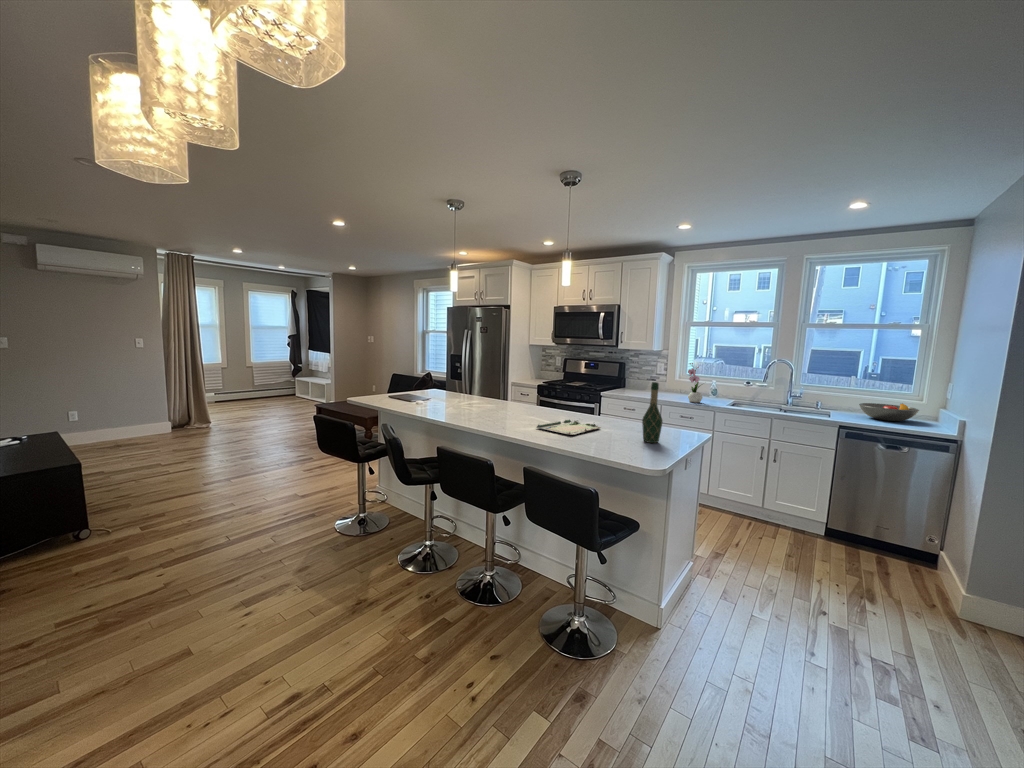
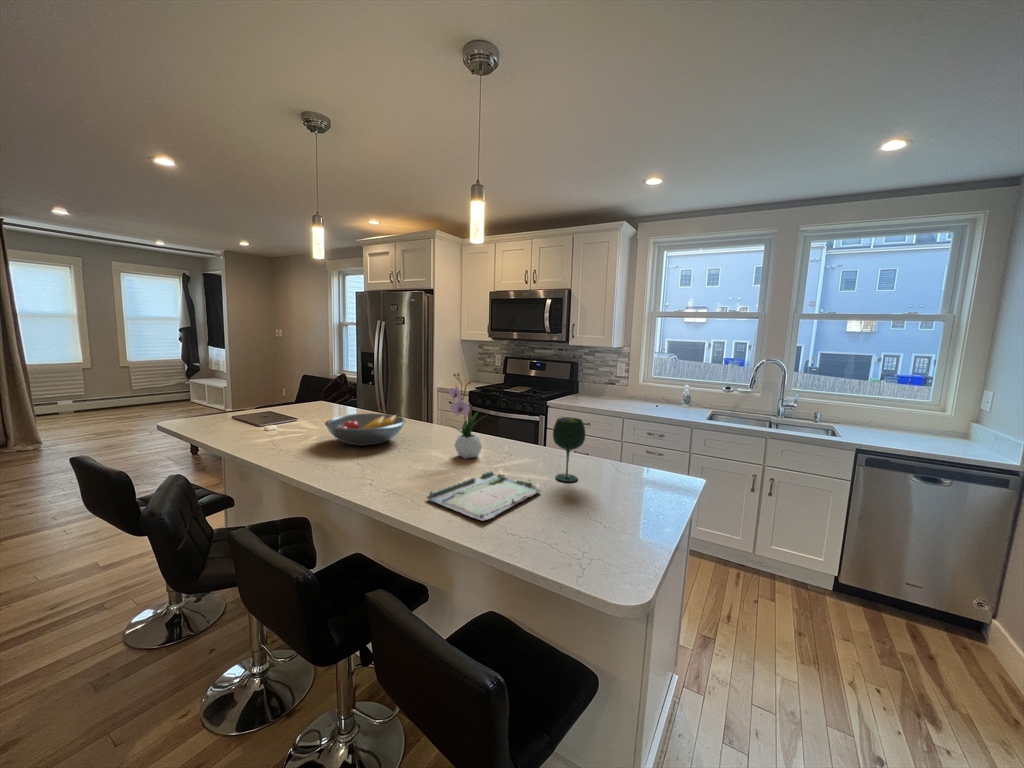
flower arrangement: present [688,363,703,403] -> present [449,374,483,459]
wine bottle: present [642,382,662,443] -> none [613,422,650,536]
wine glass: none [608,388,628,426] -> present [553,417,585,482]
fruit bowl: present [859,403,919,421] -> present [325,413,405,445]

